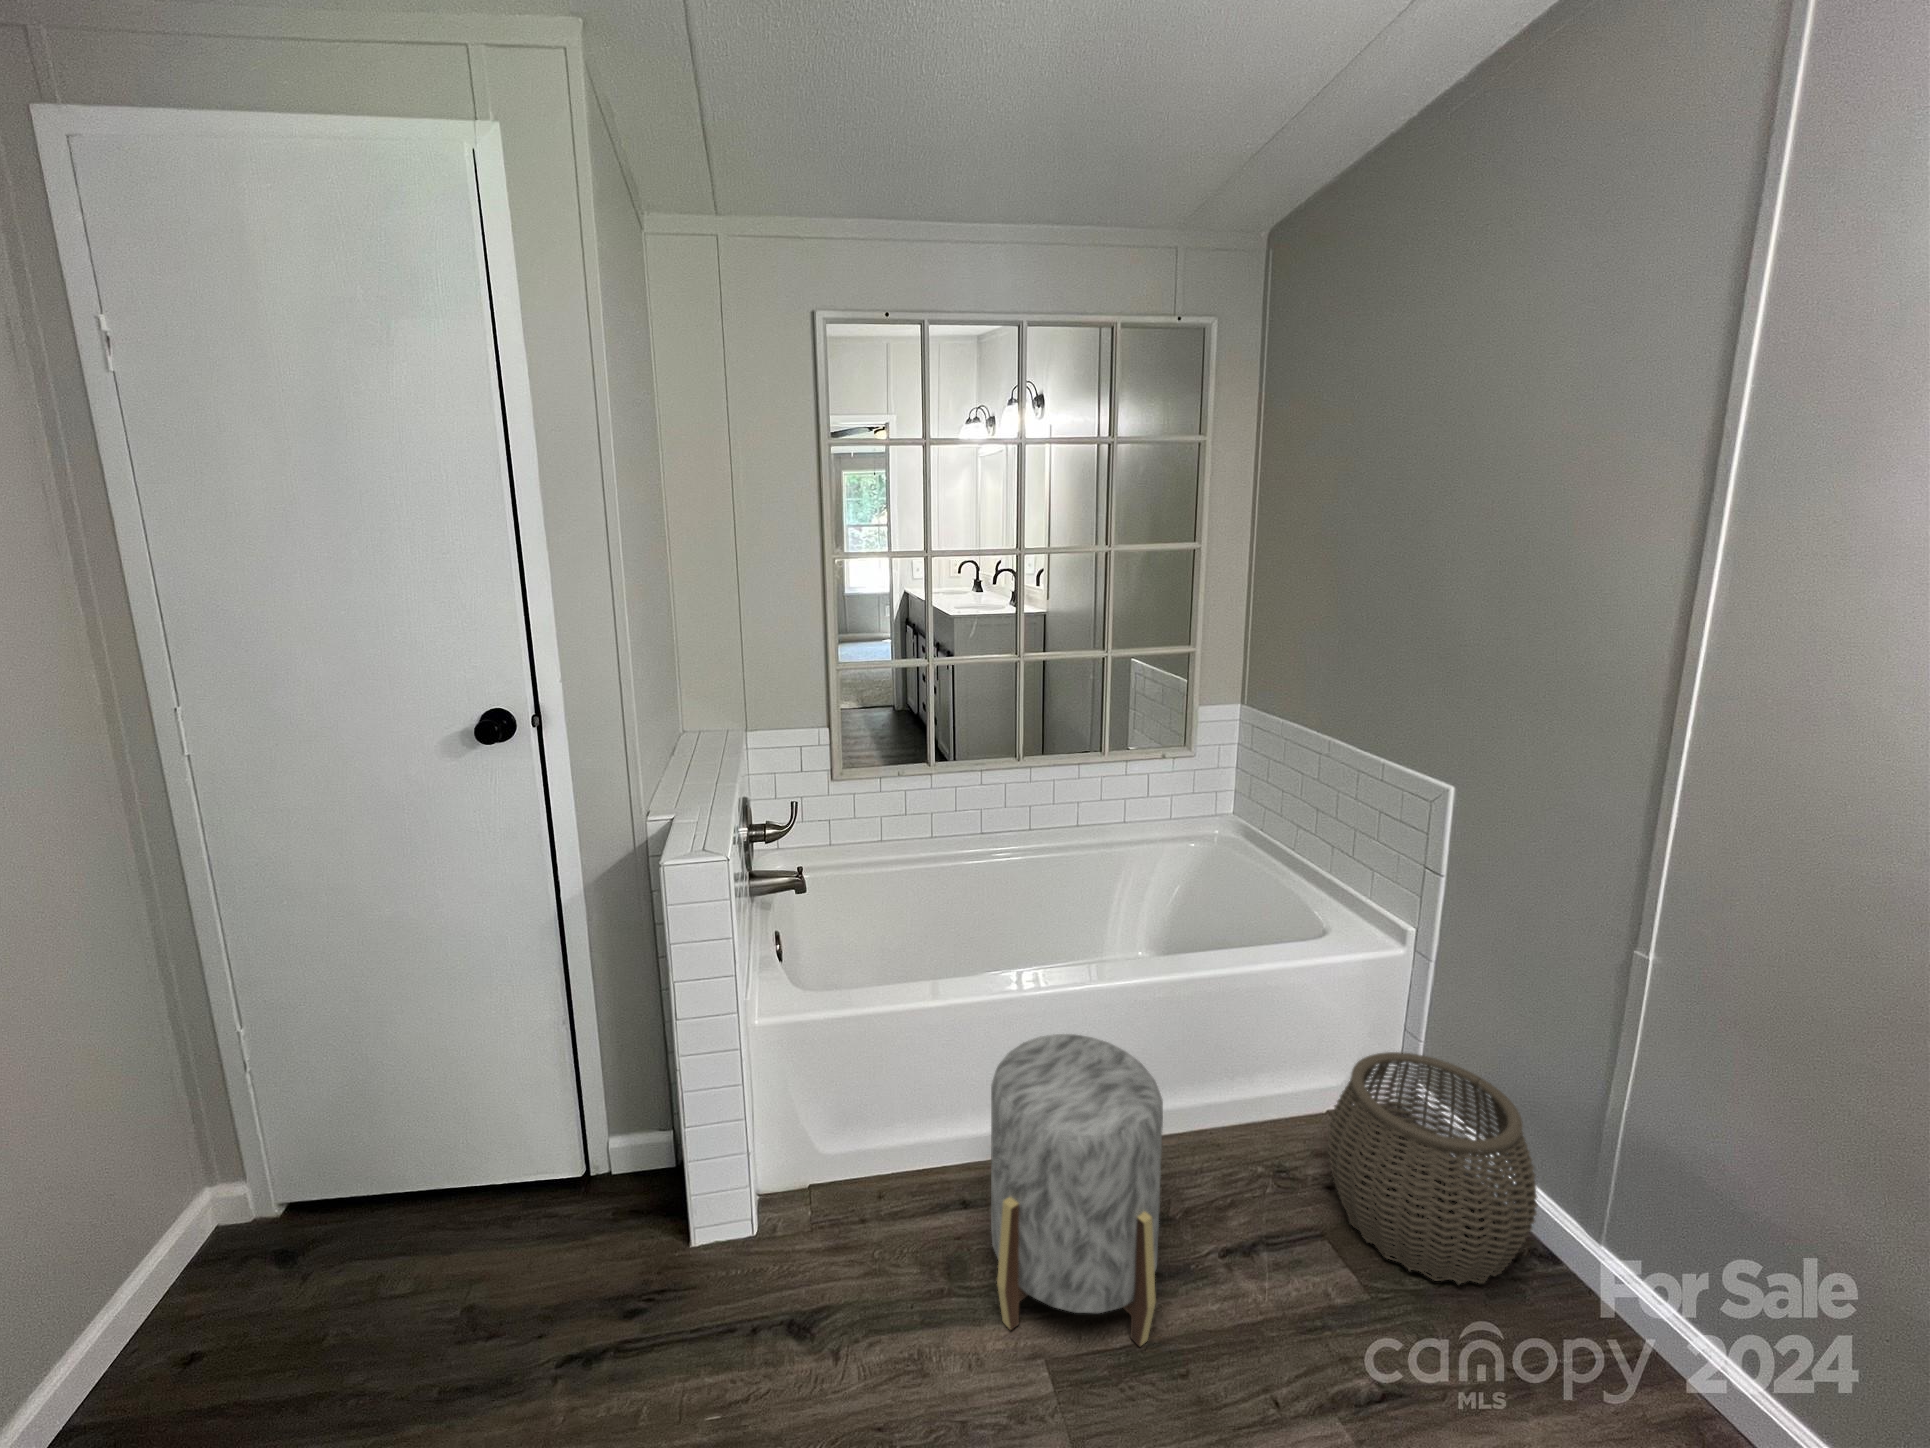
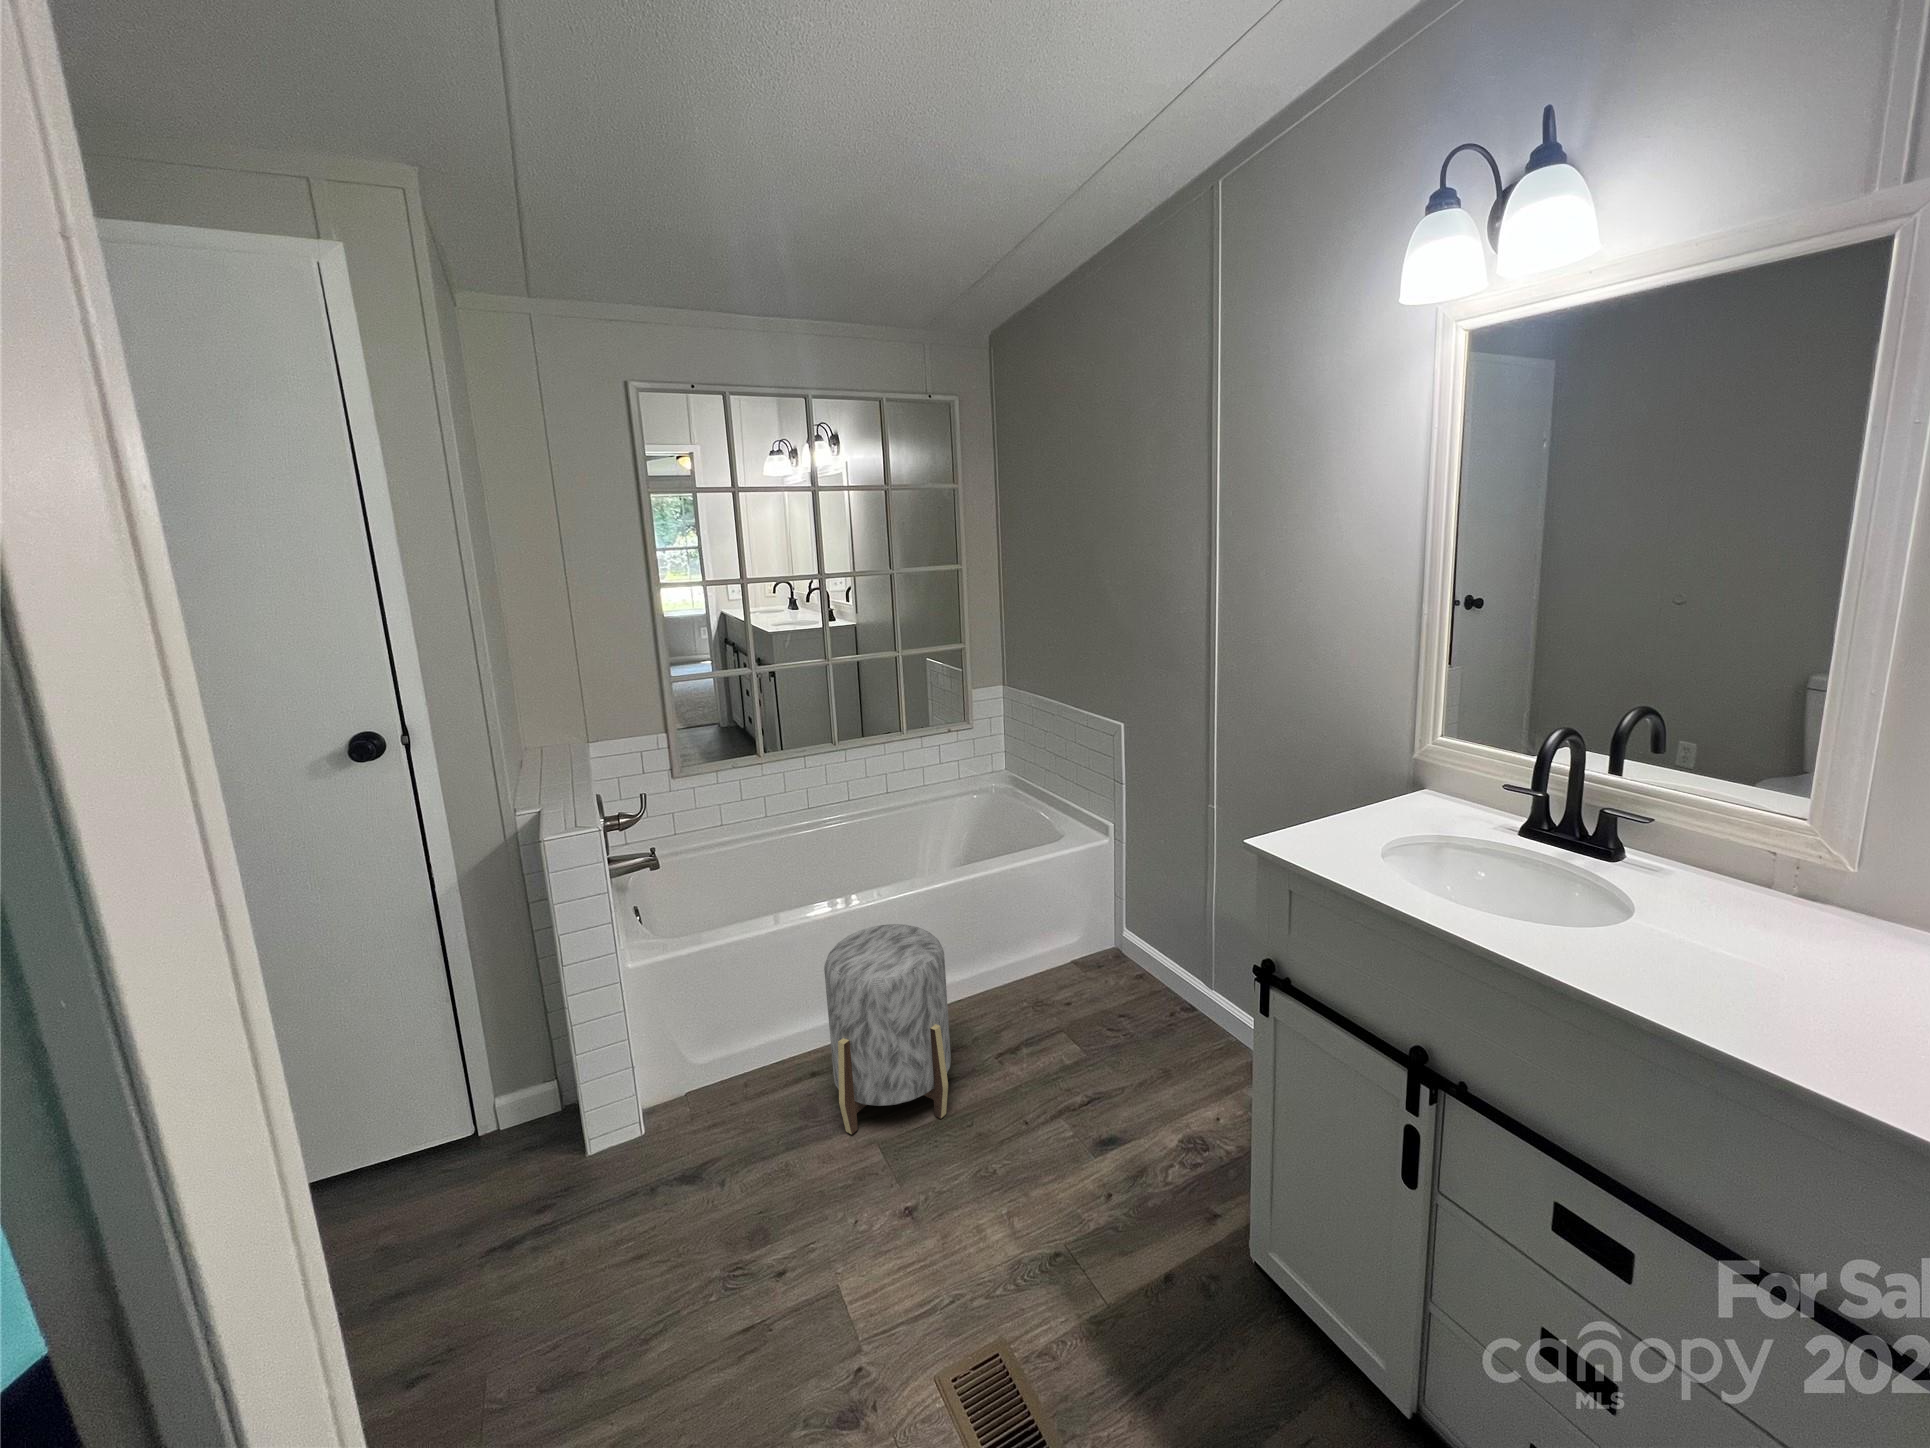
woven basket: present [1328,1052,1538,1284] -> none [1062,901,1177,1036]

